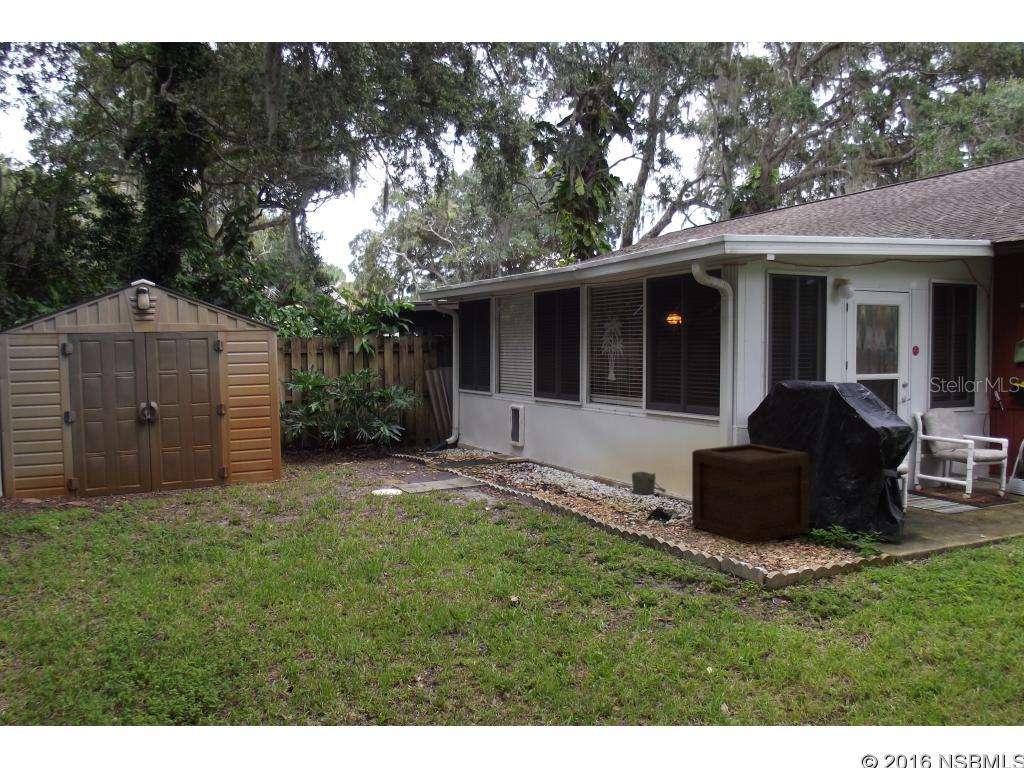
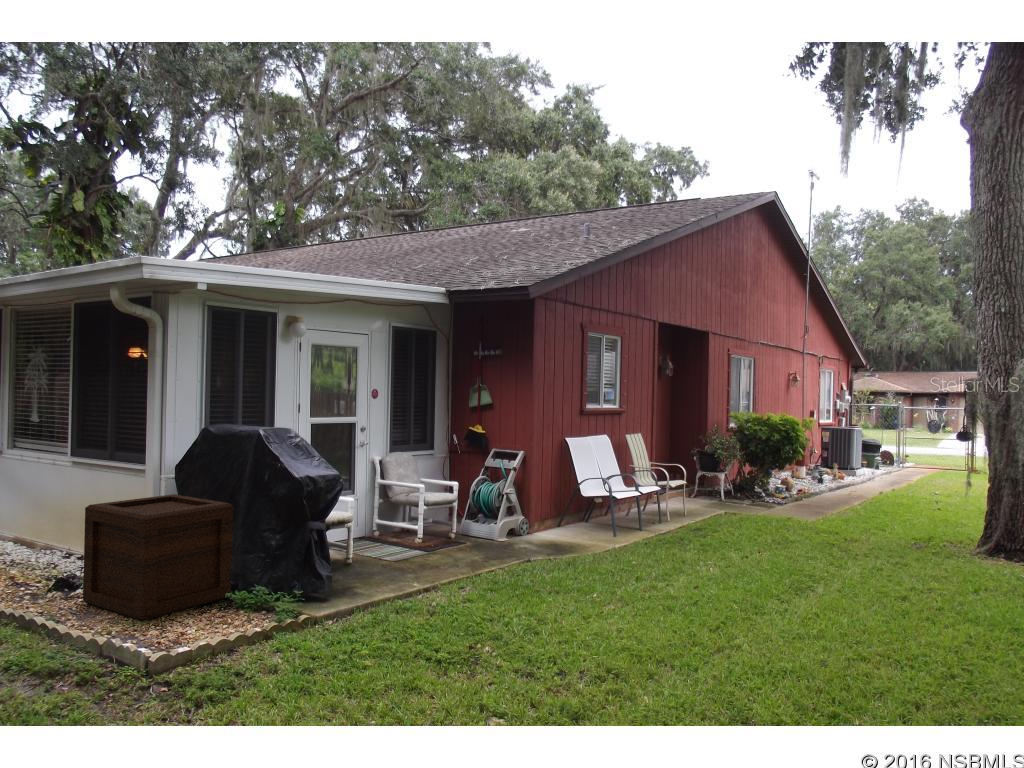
bucket: present [632,472,666,494] -> none [41,532,88,561]

